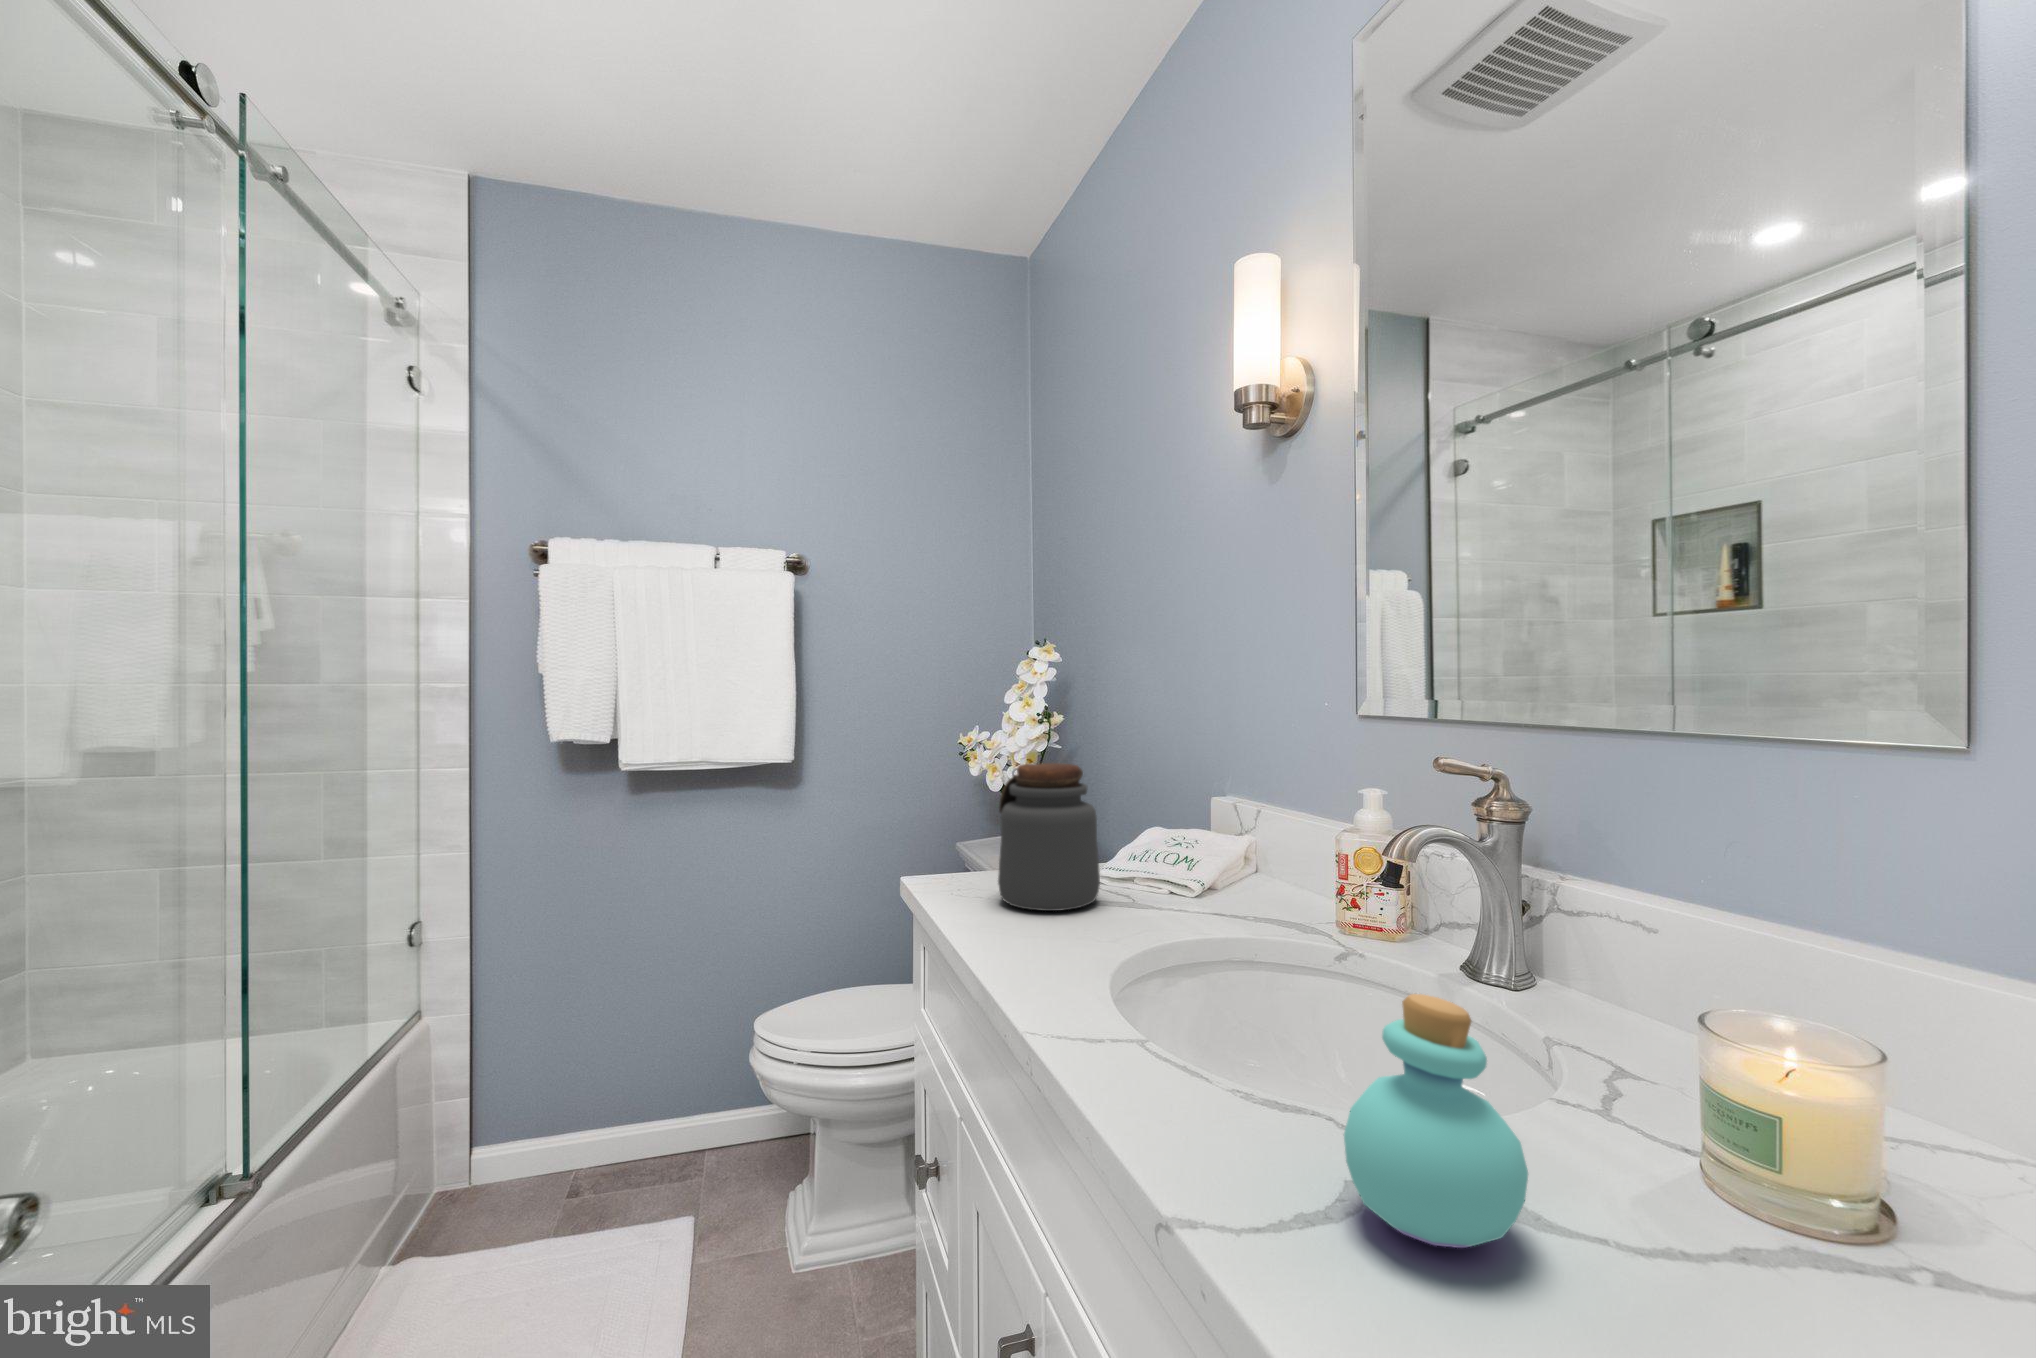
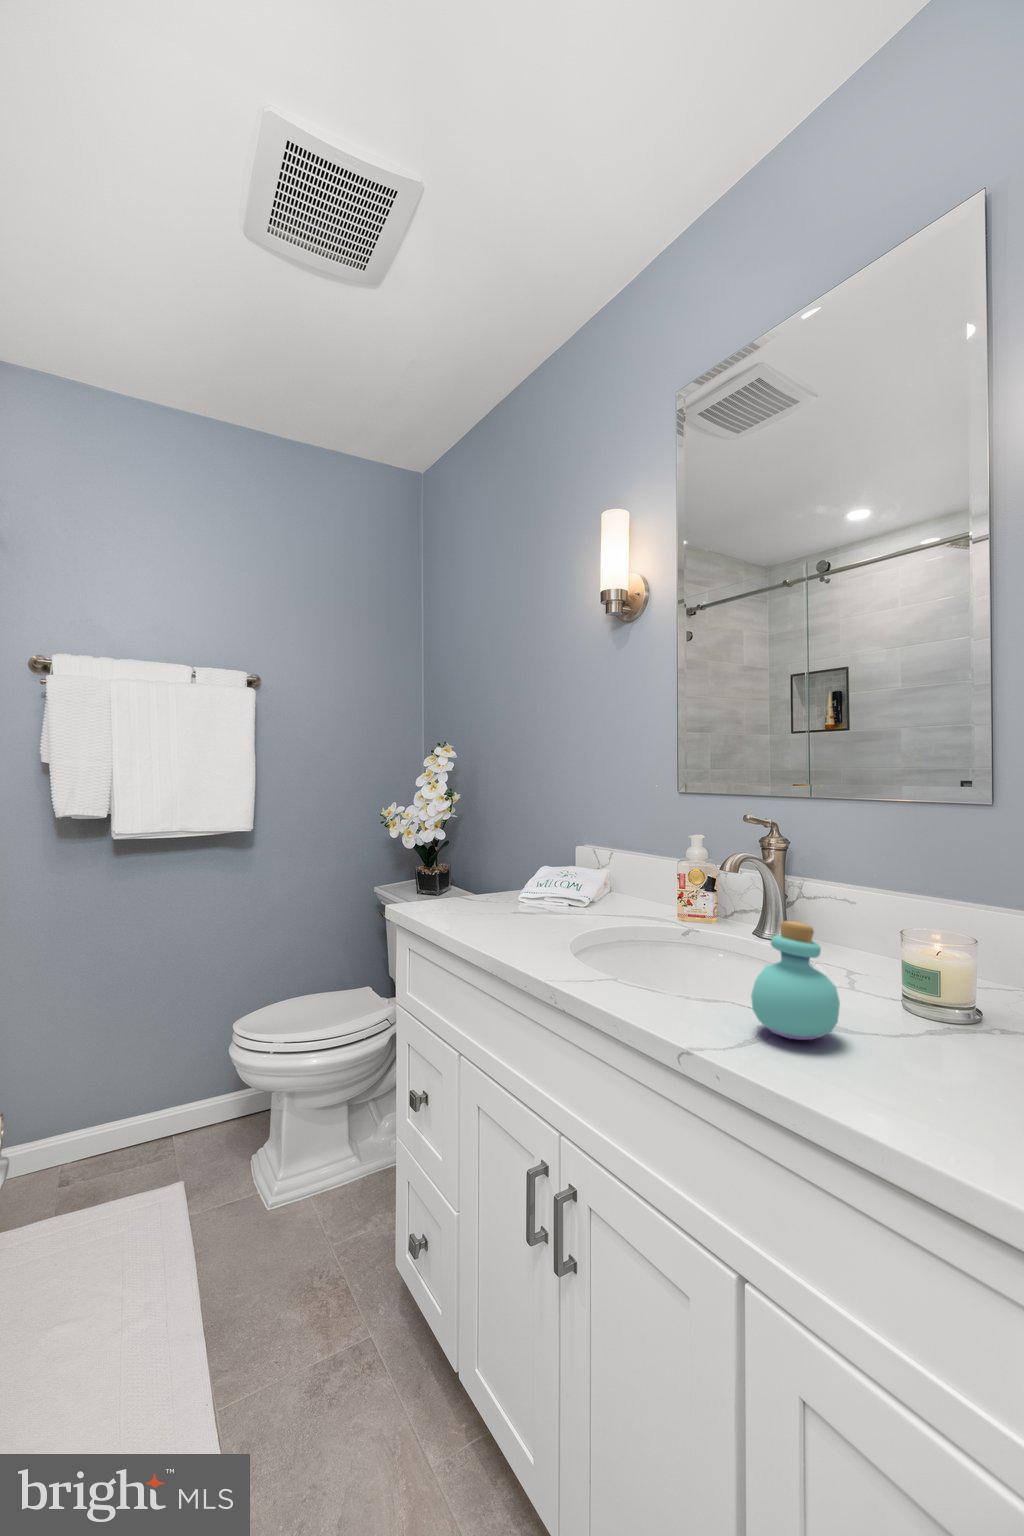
jar: present [998,763,1100,911] -> none [460,823,527,919]

